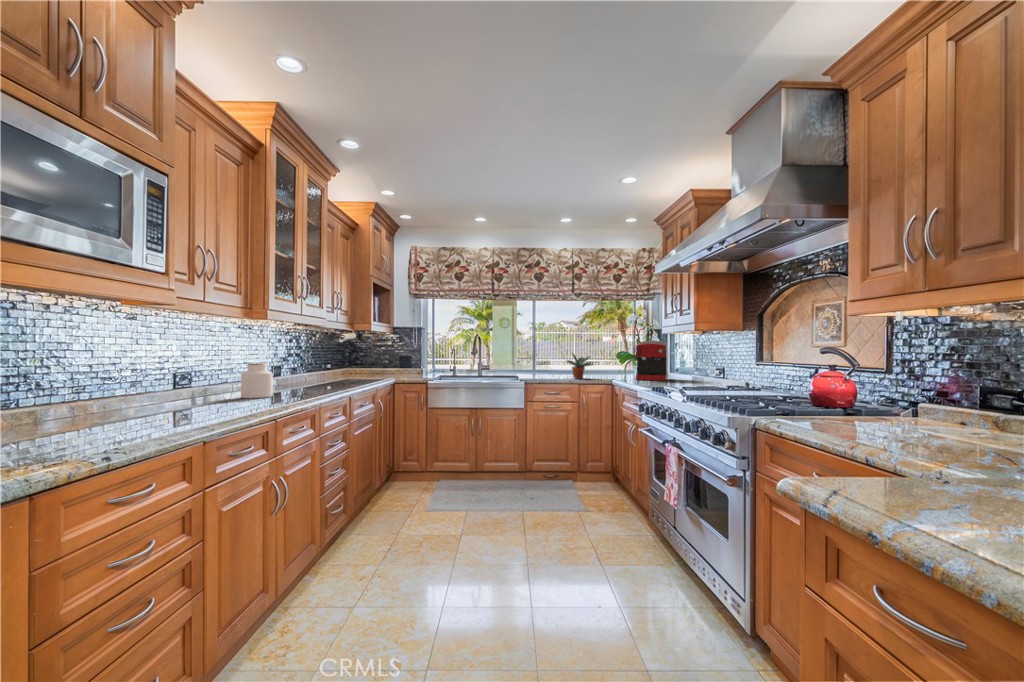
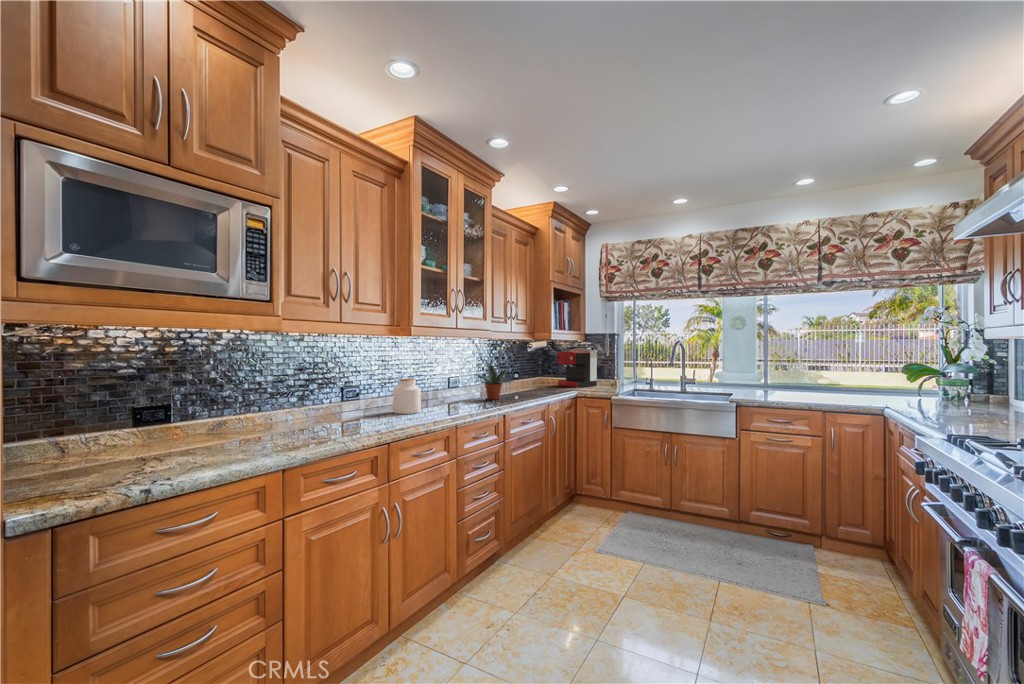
coffee maker: present [636,341,667,381] -> present [557,348,597,387]
potted plant: present [567,353,592,379] -> present [474,364,514,400]

